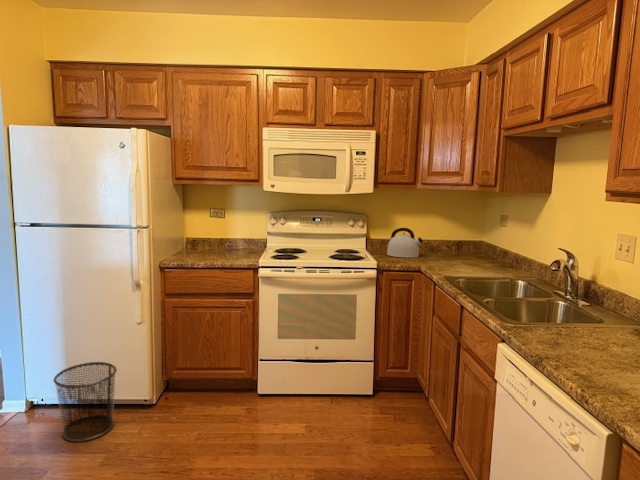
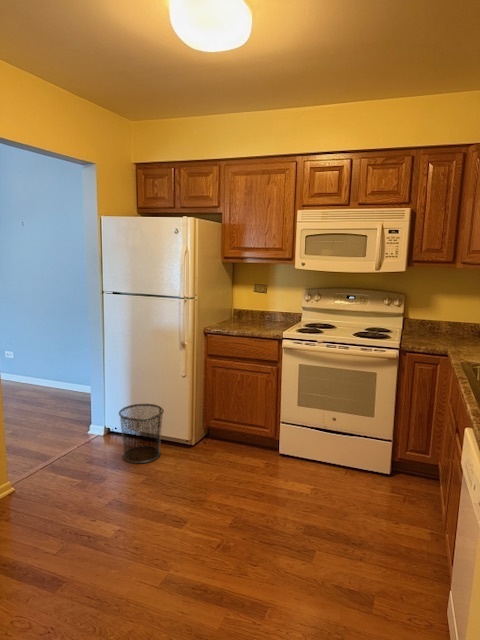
kettle: present [387,228,423,258] -> none [422,309,463,341]

